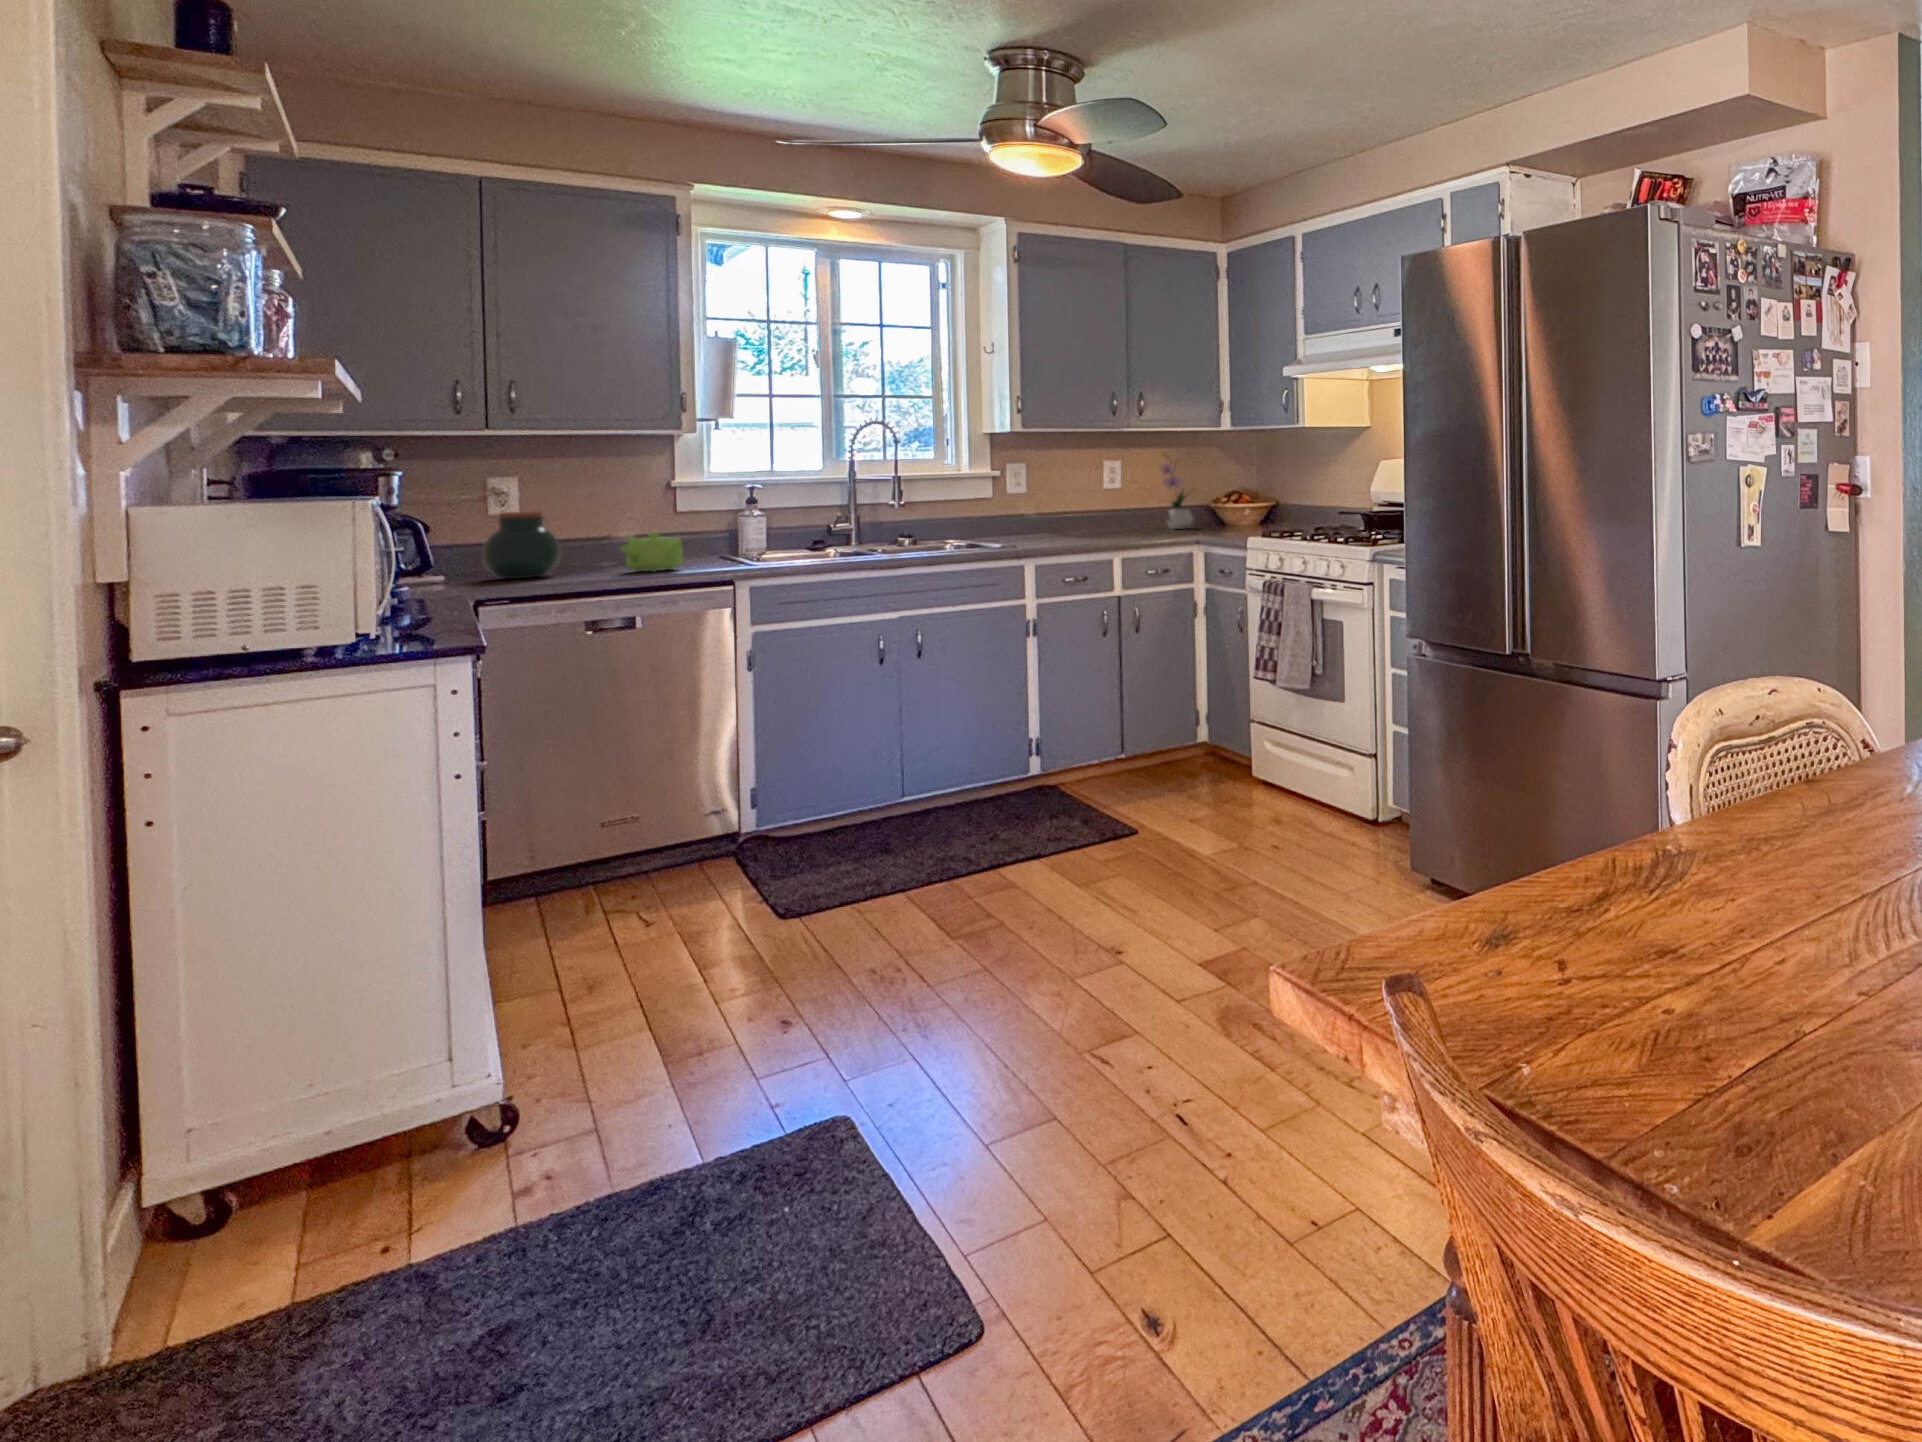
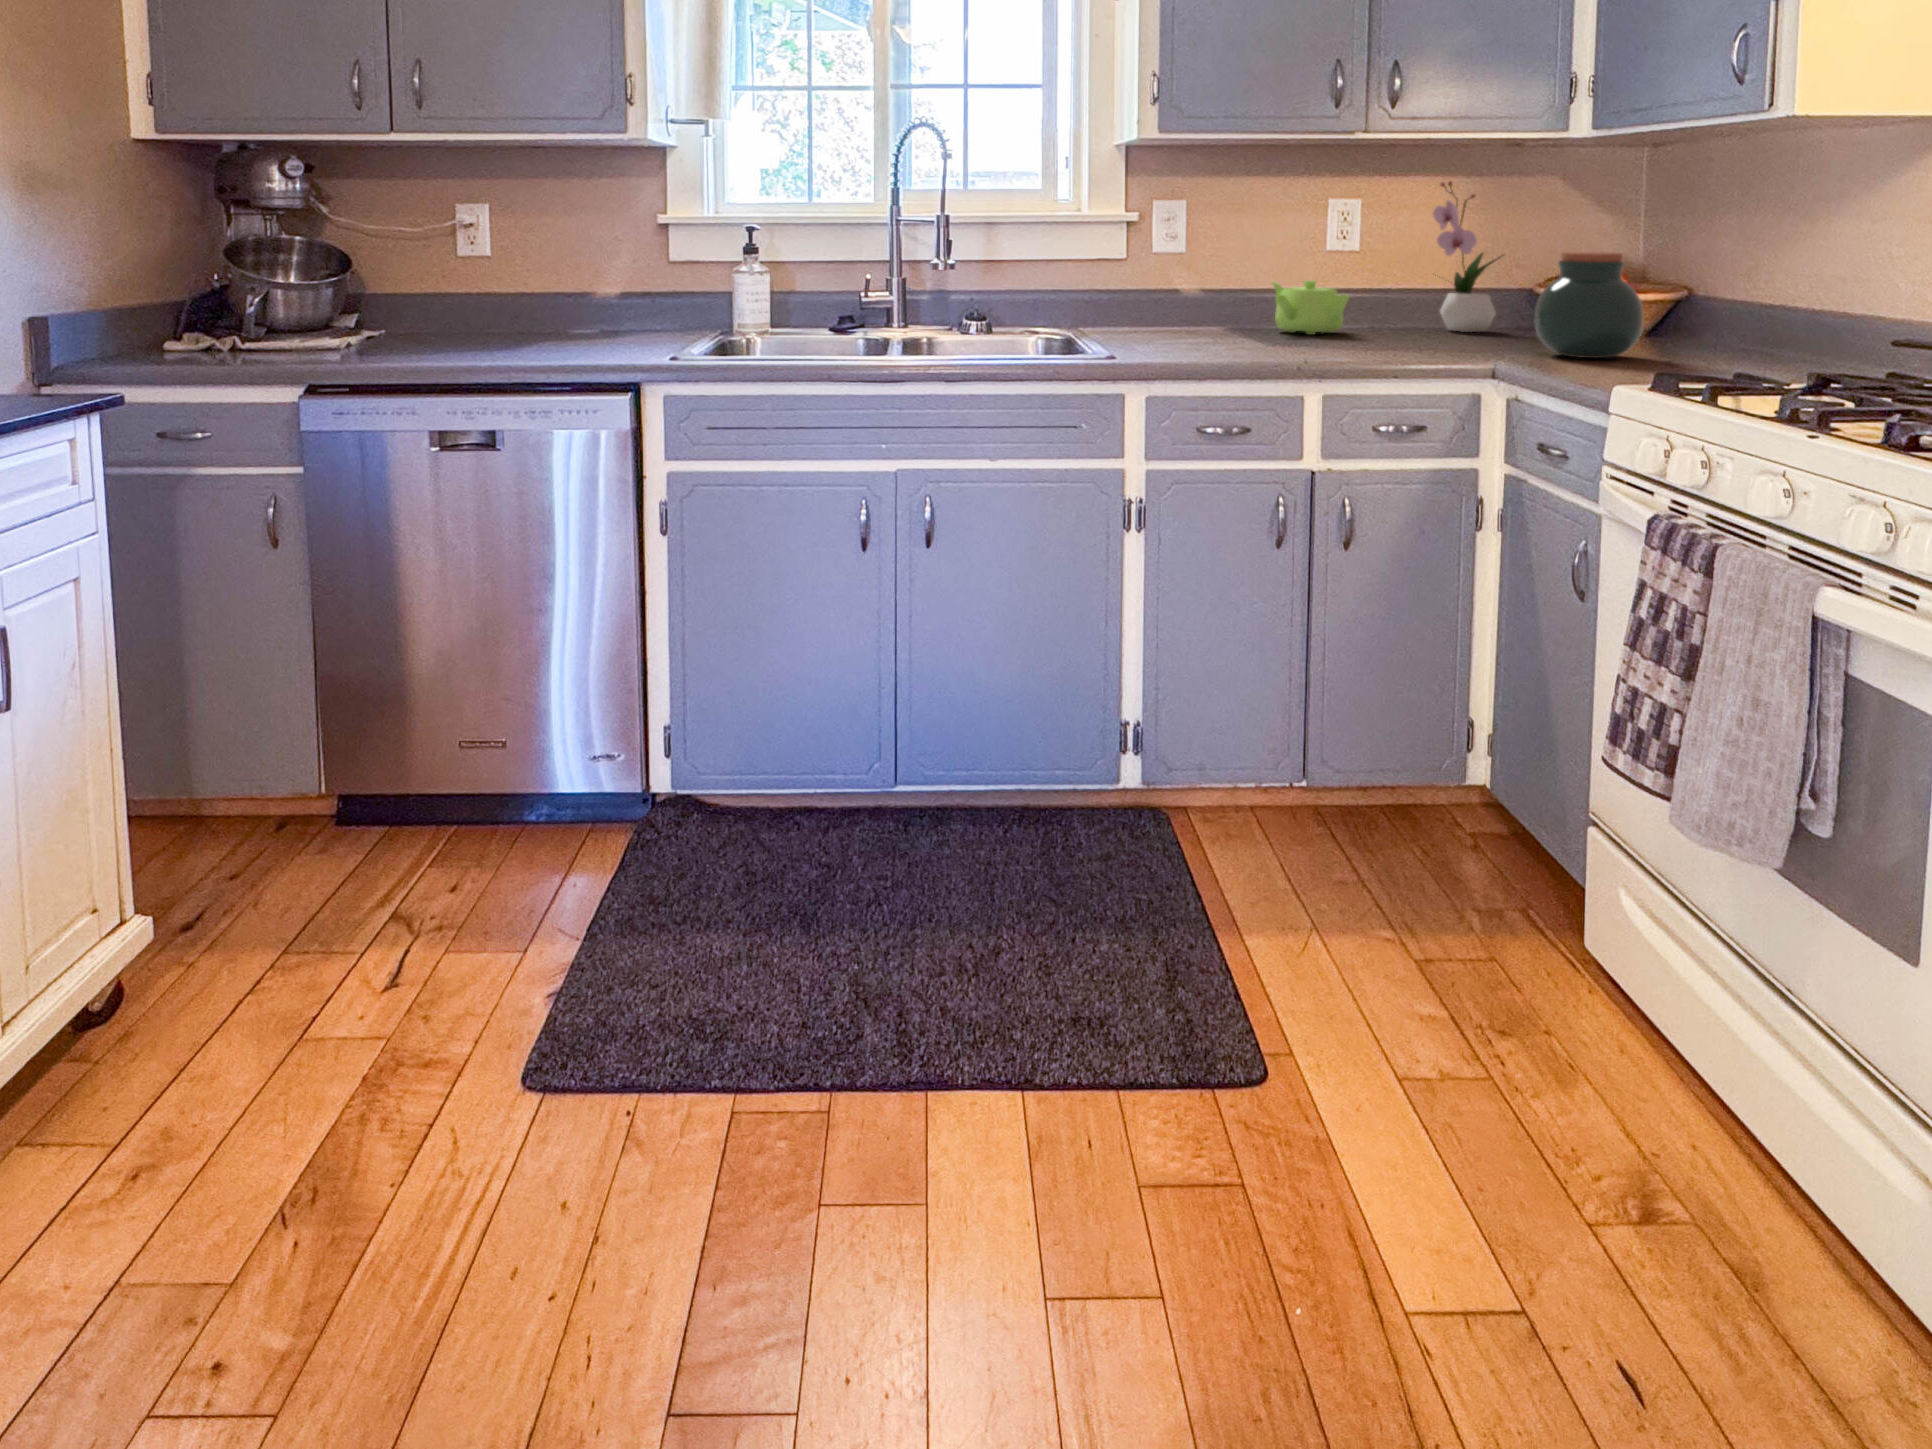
jar: present [483,511,560,579] -> present [1535,252,1644,358]
teapot: present [620,533,683,572] -> present [1272,281,1349,334]

